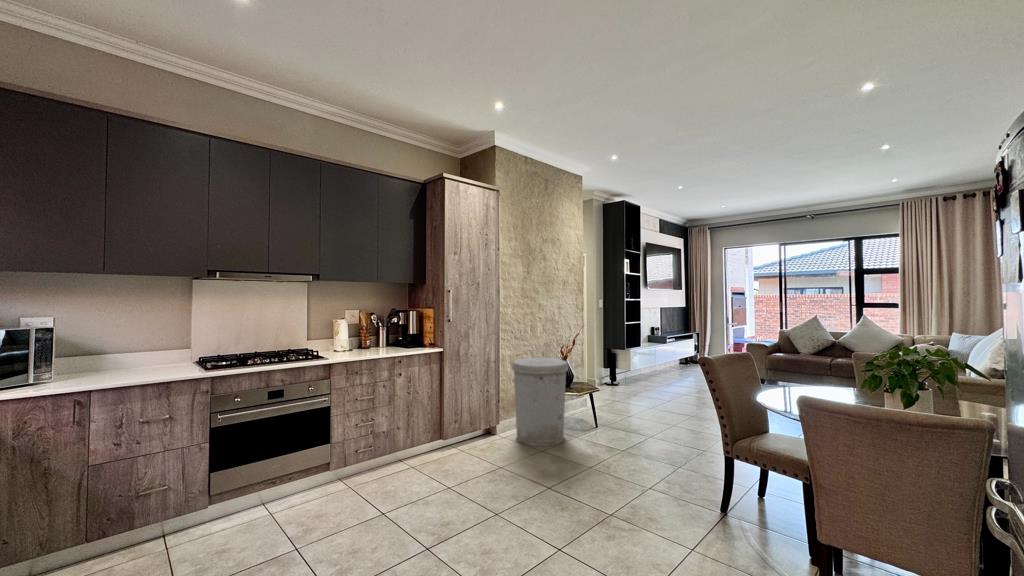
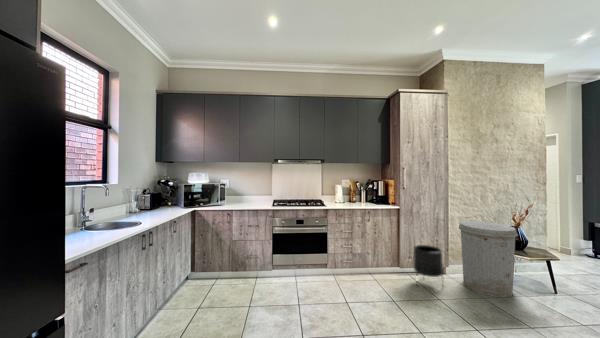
planter: none [462,399,498,459] -> present [414,245,443,282]

